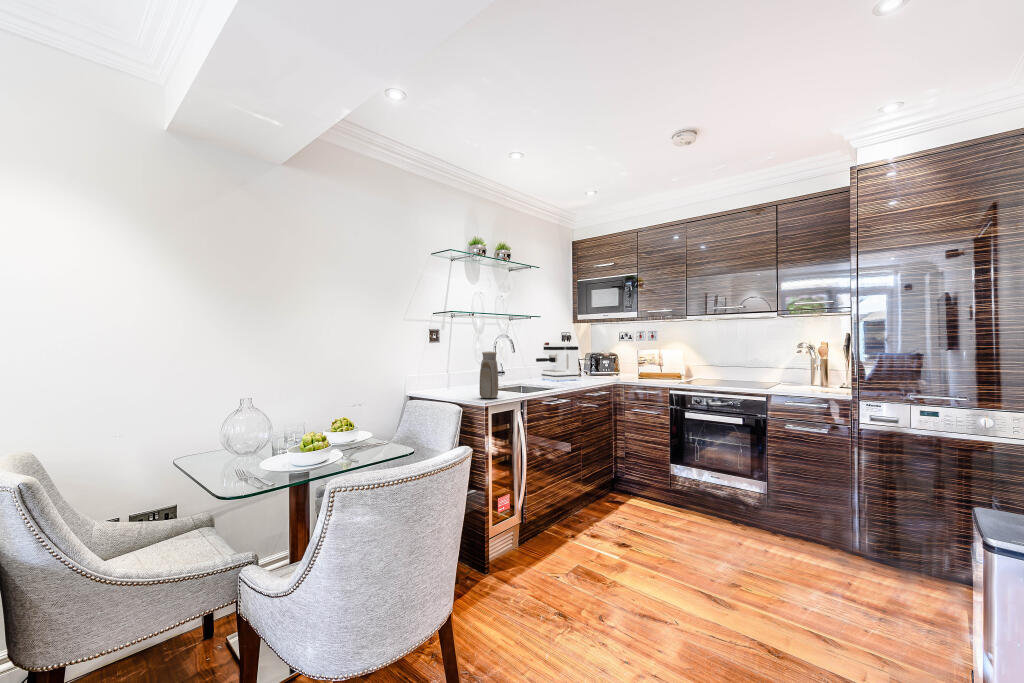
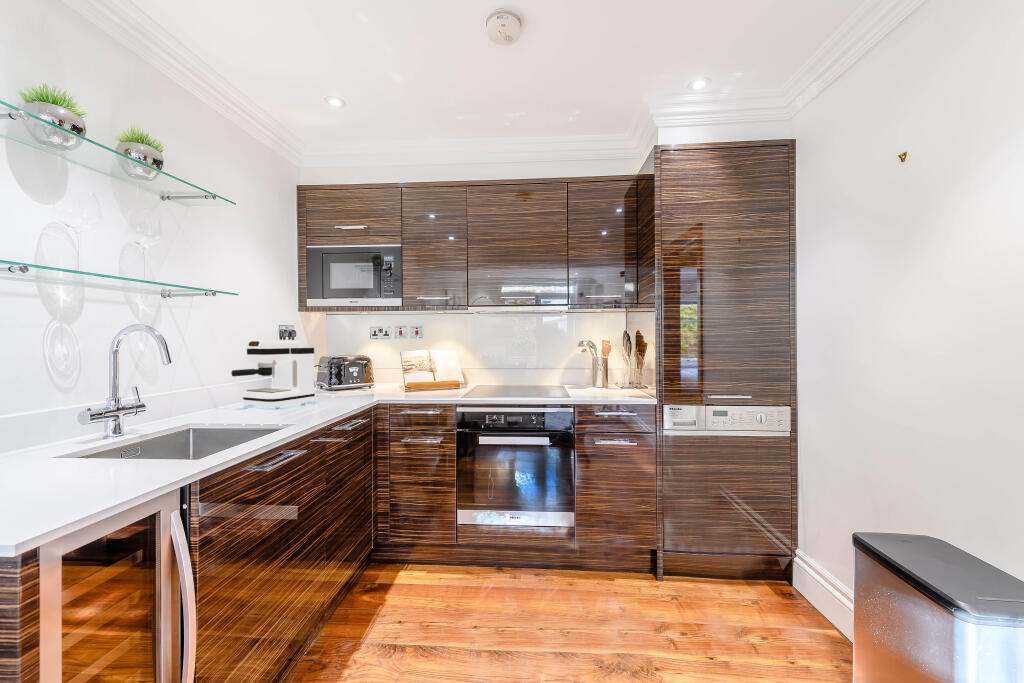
vase: present [480,352,498,398] -> none [60,366,127,489]

